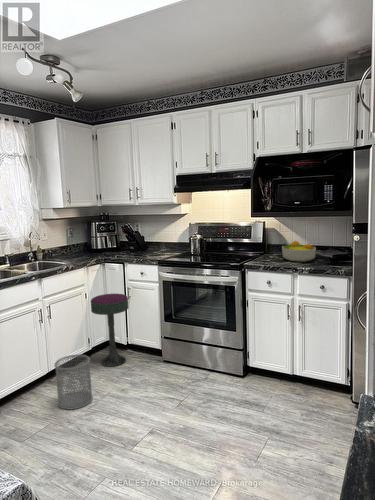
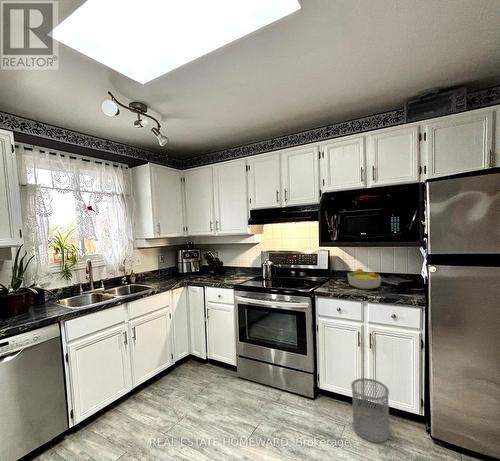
bar stool: present [91,294,128,366] -> none [174,314,208,384]
wastebasket: present [54,354,93,409] -> present [351,378,390,442]

